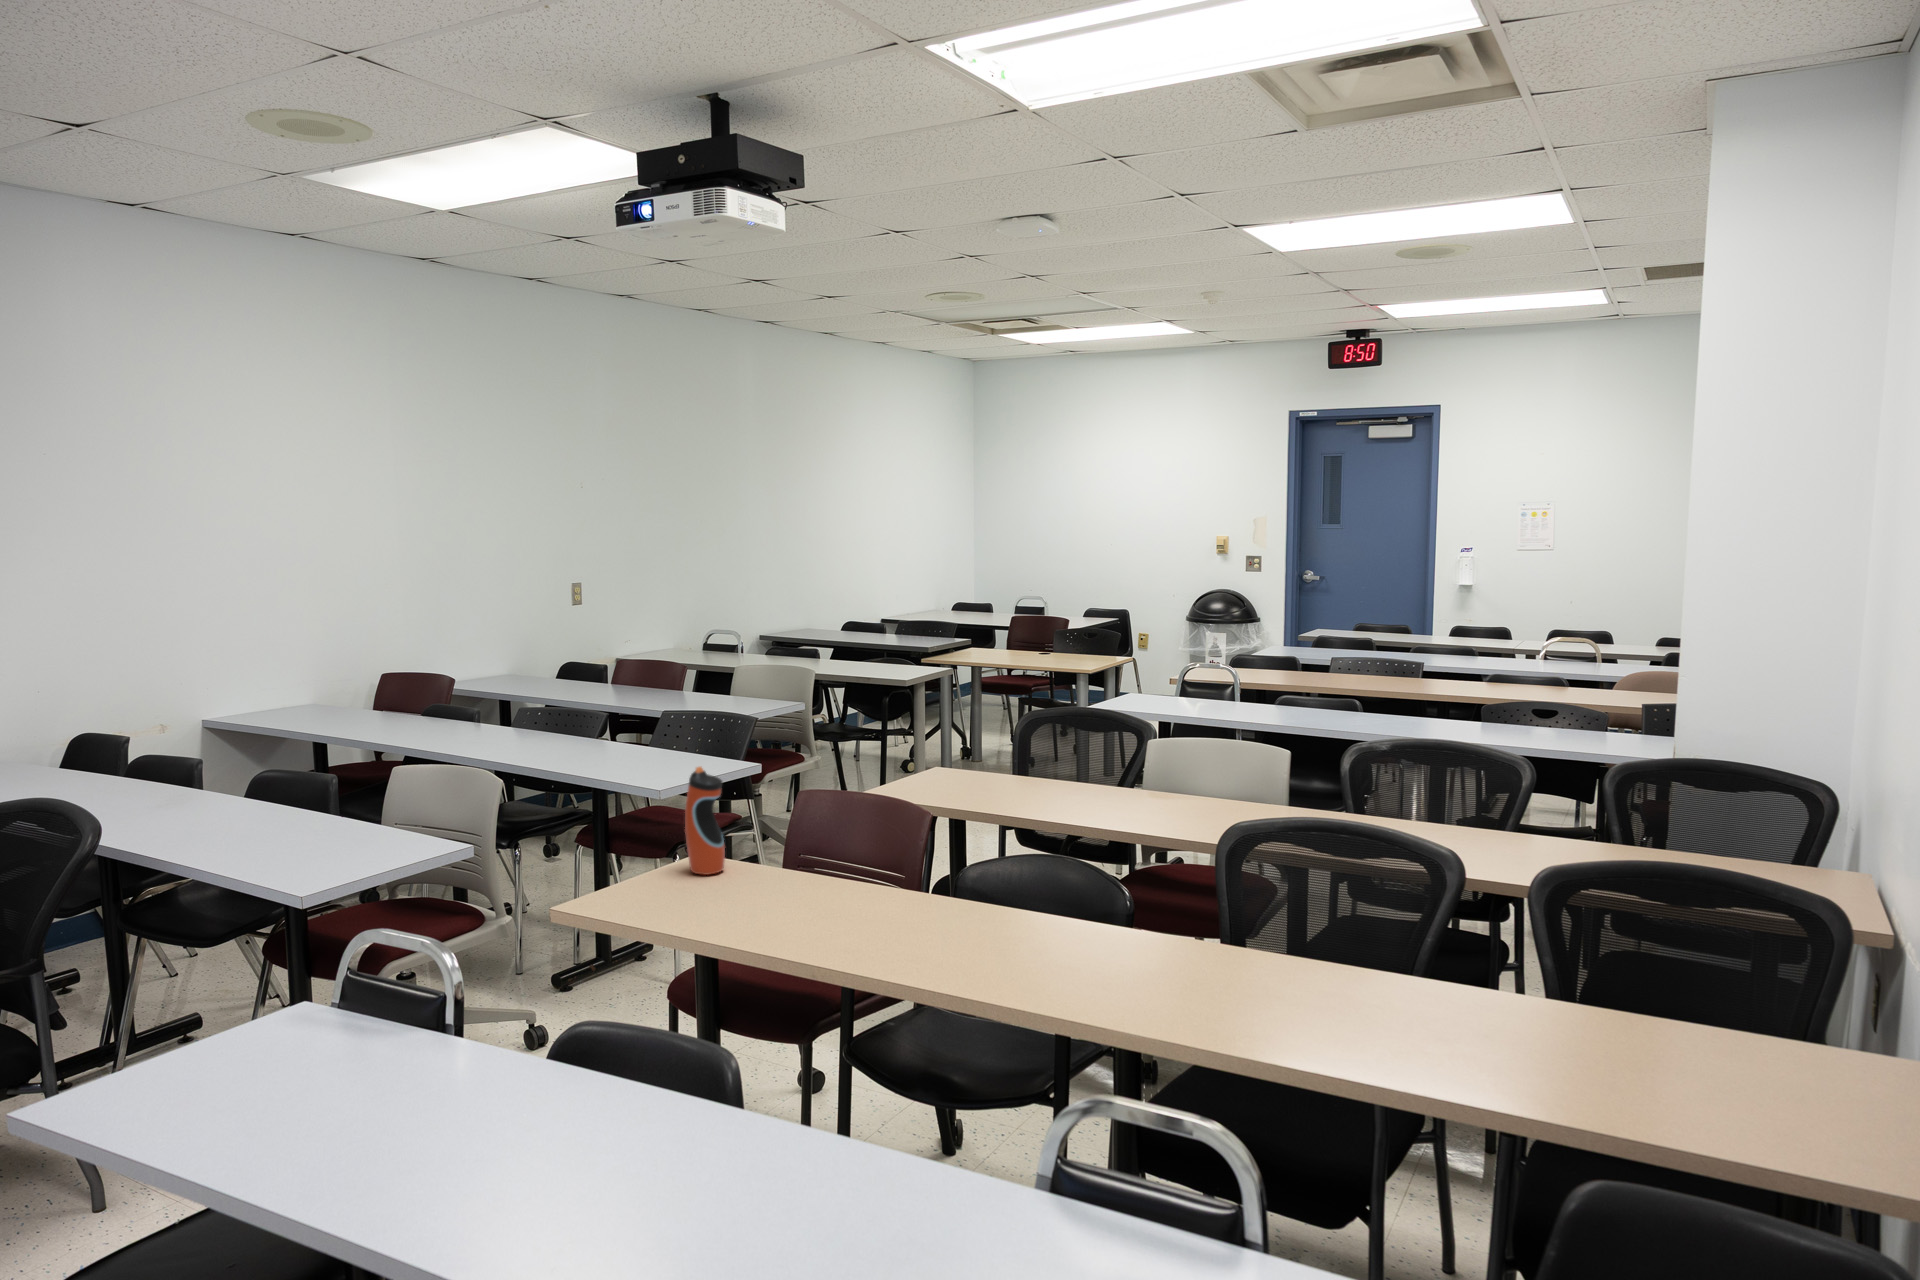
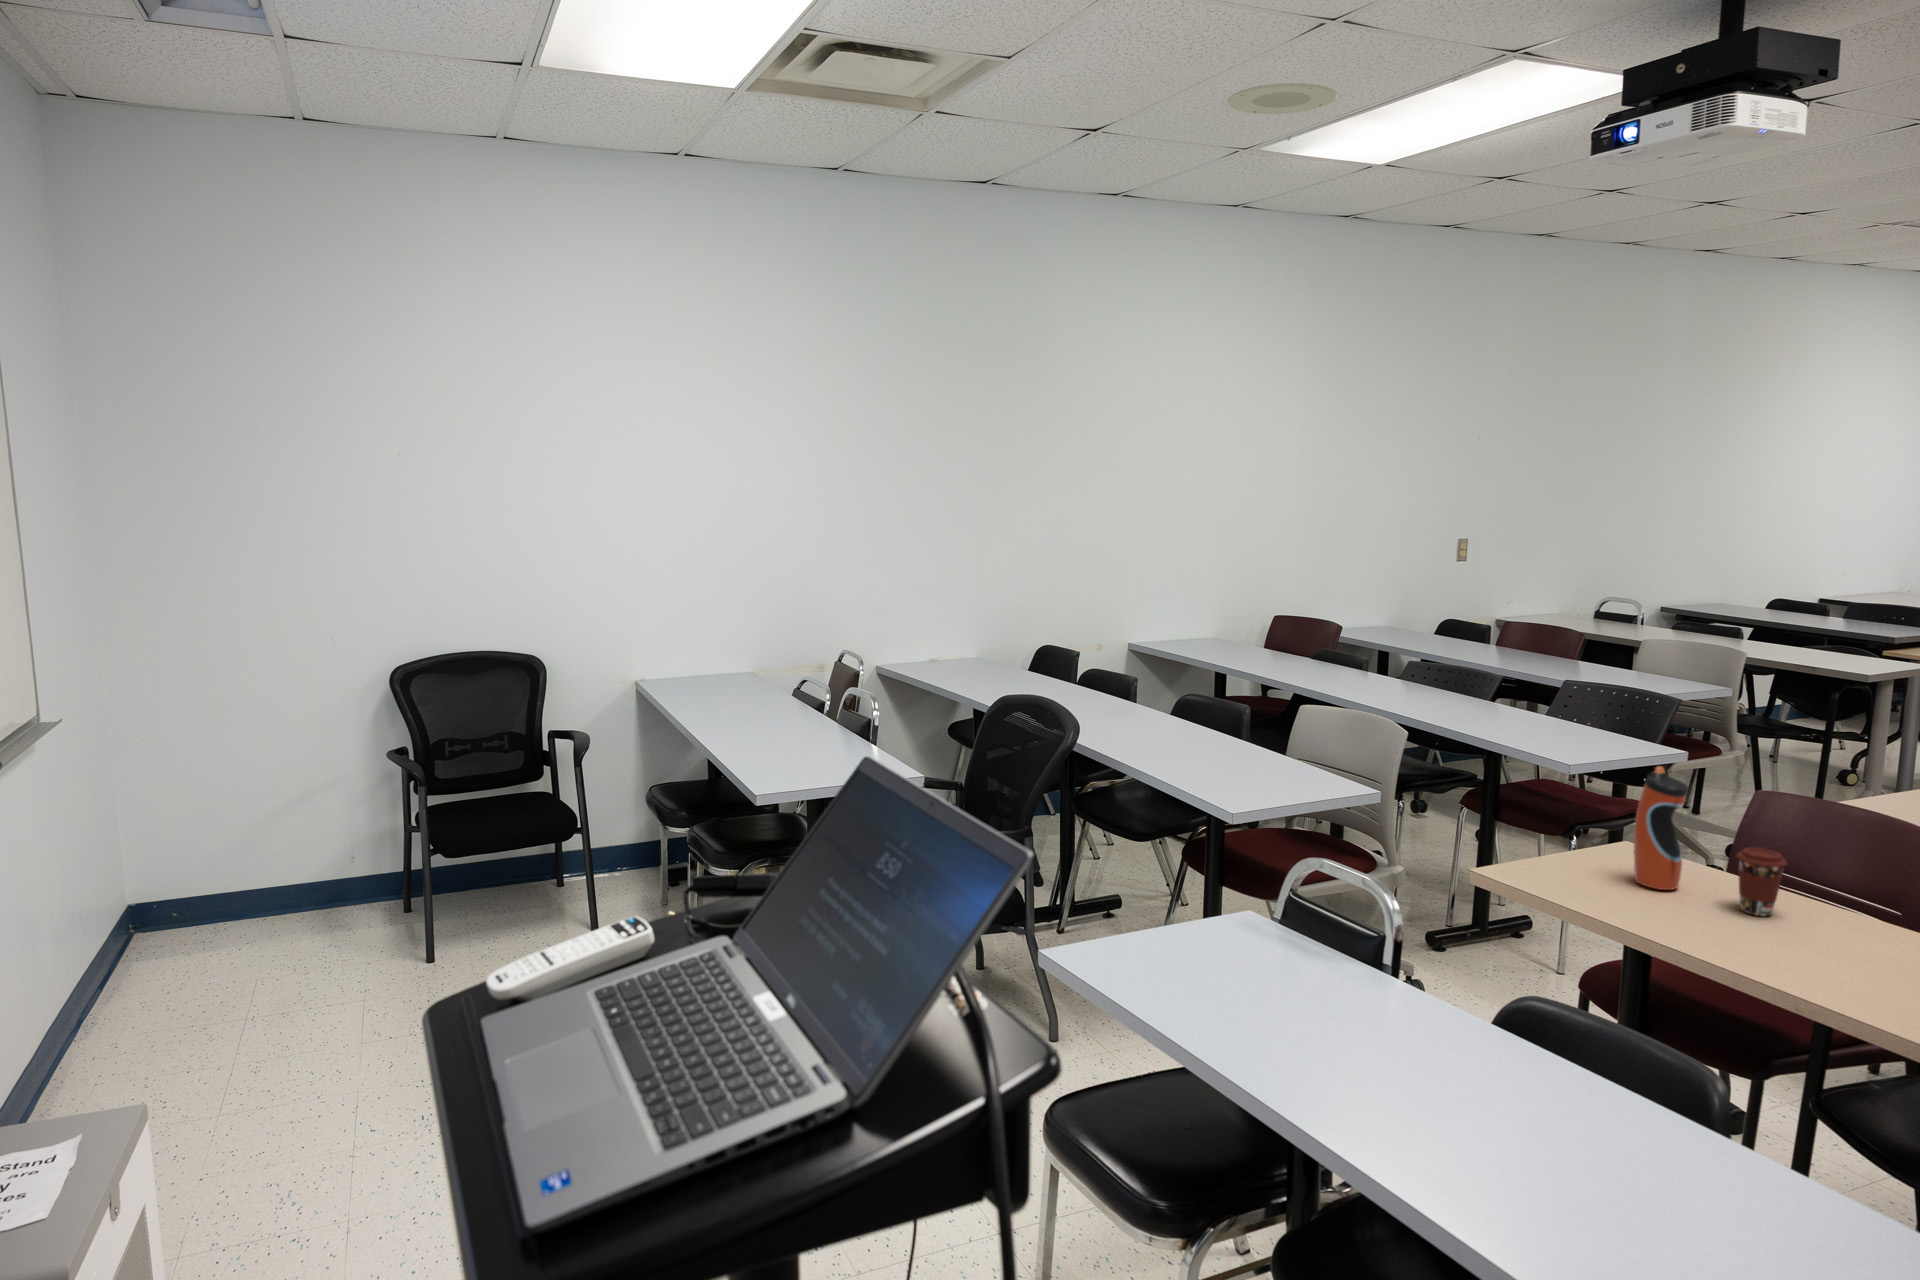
coffee cup: none [760,823,796,880] -> present [1737,848,1787,916]

